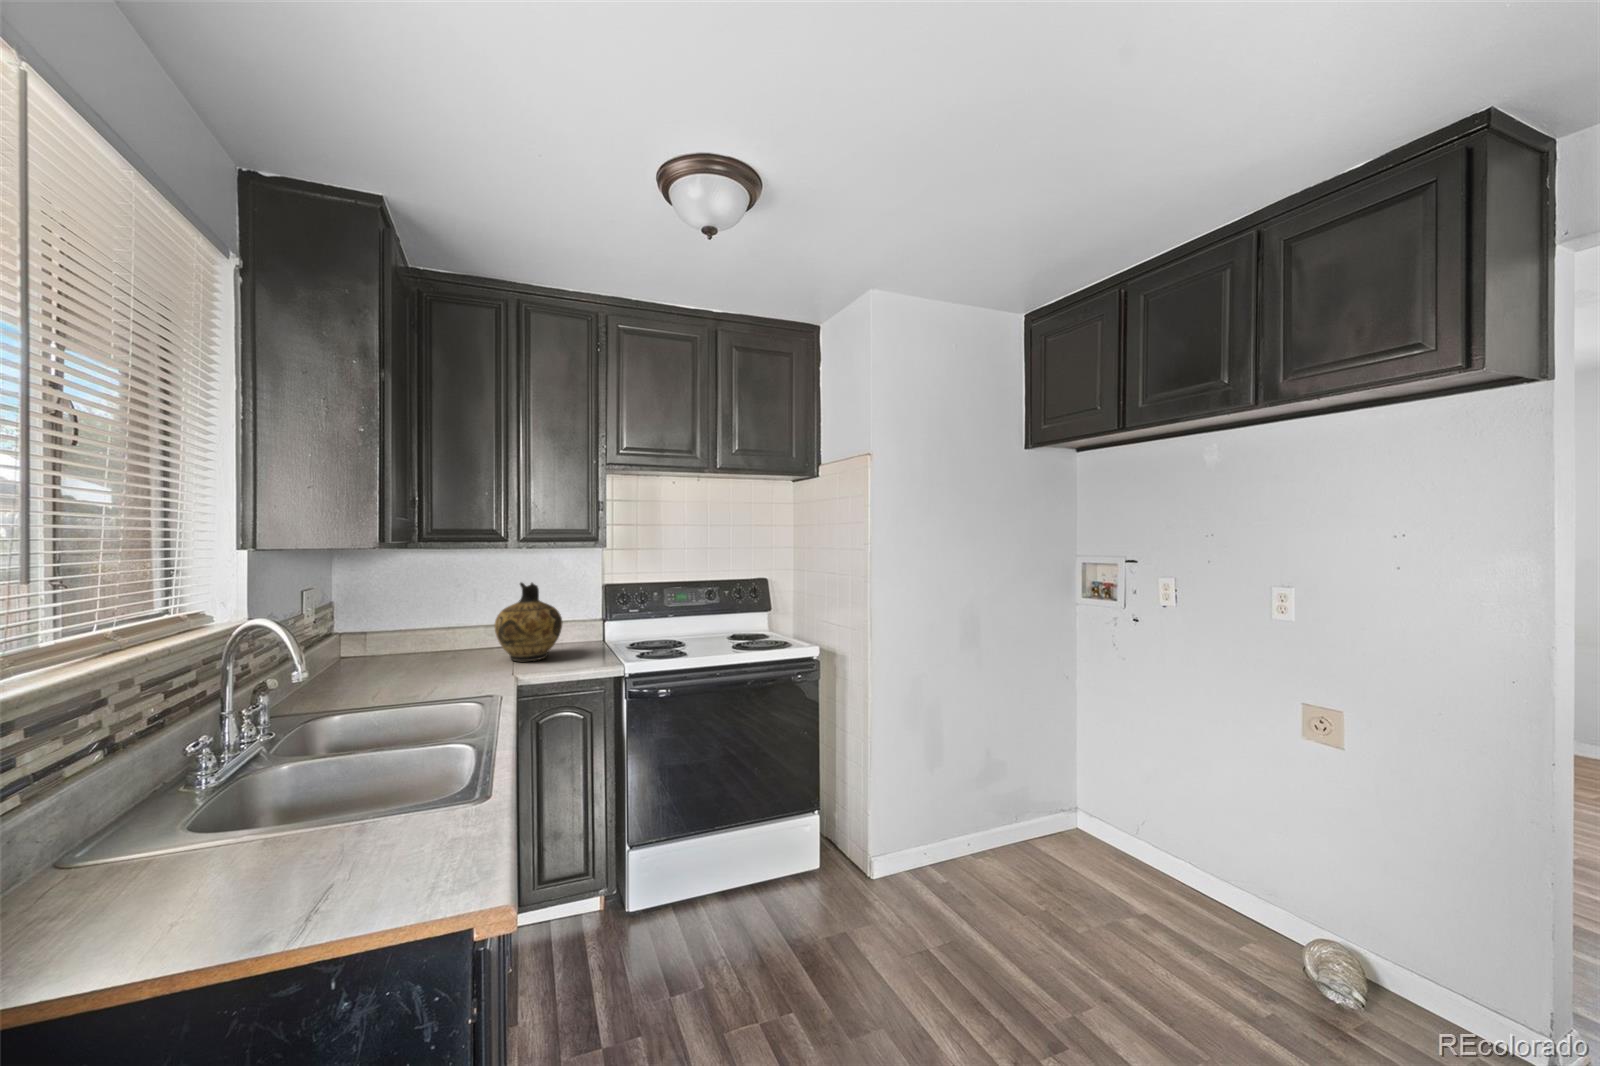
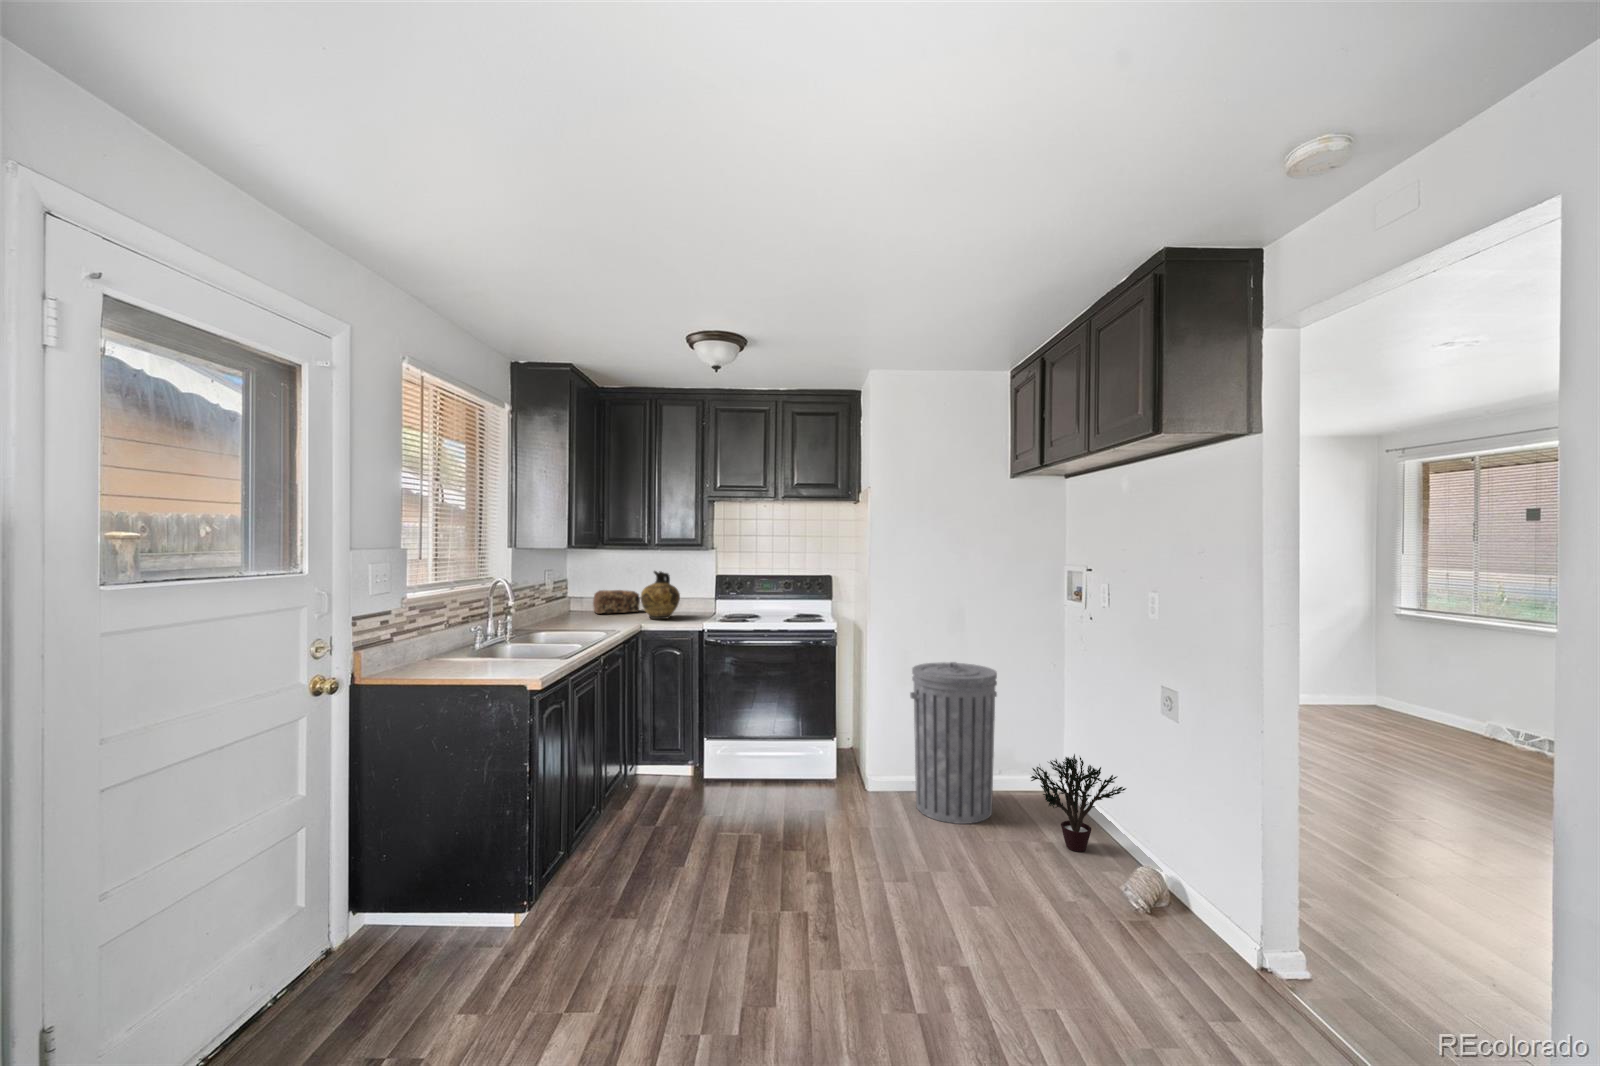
bread loaf: none [388,616,478,660] -> present [593,590,640,614]
trash can: none [937,683,1049,902] -> present [910,662,997,824]
potted plant: none [1113,784,1241,909] -> present [1031,754,1126,852]

